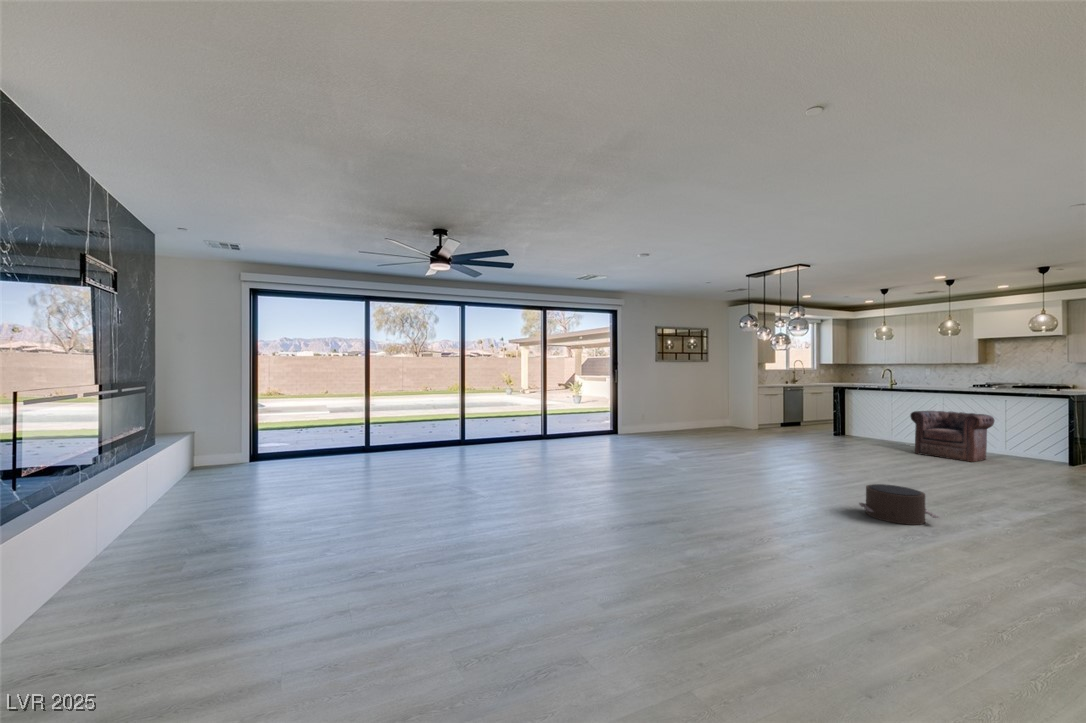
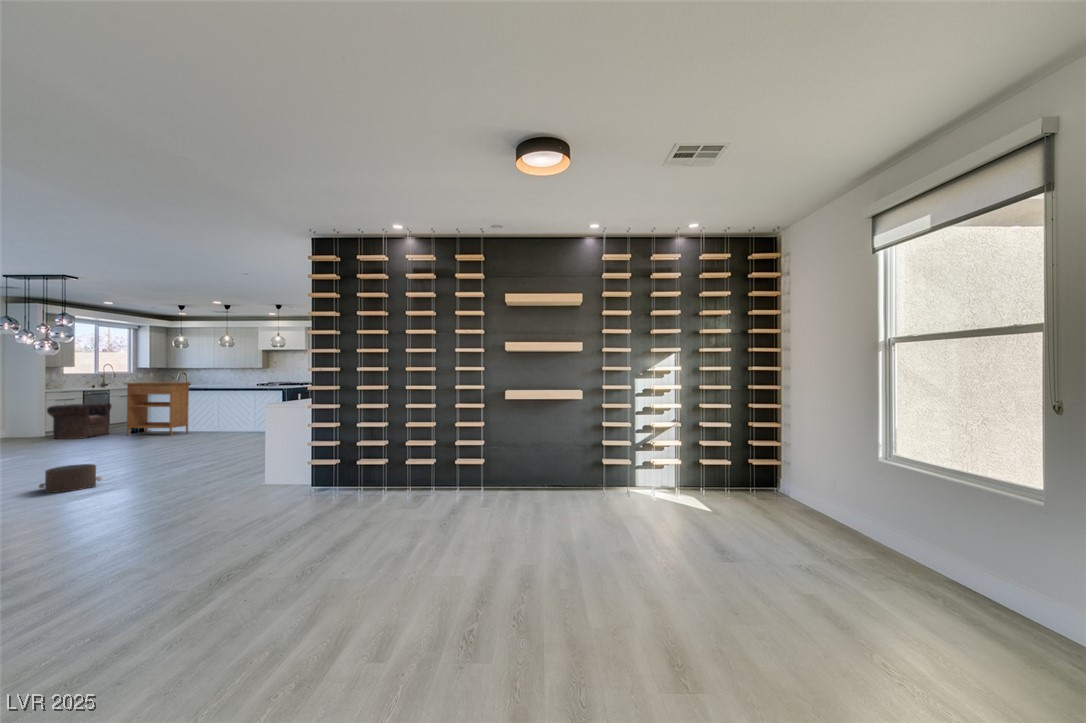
console table: none [829,380,908,447] -> present [124,382,190,436]
armchair: present [910,411,994,462] -> present [47,403,111,439]

